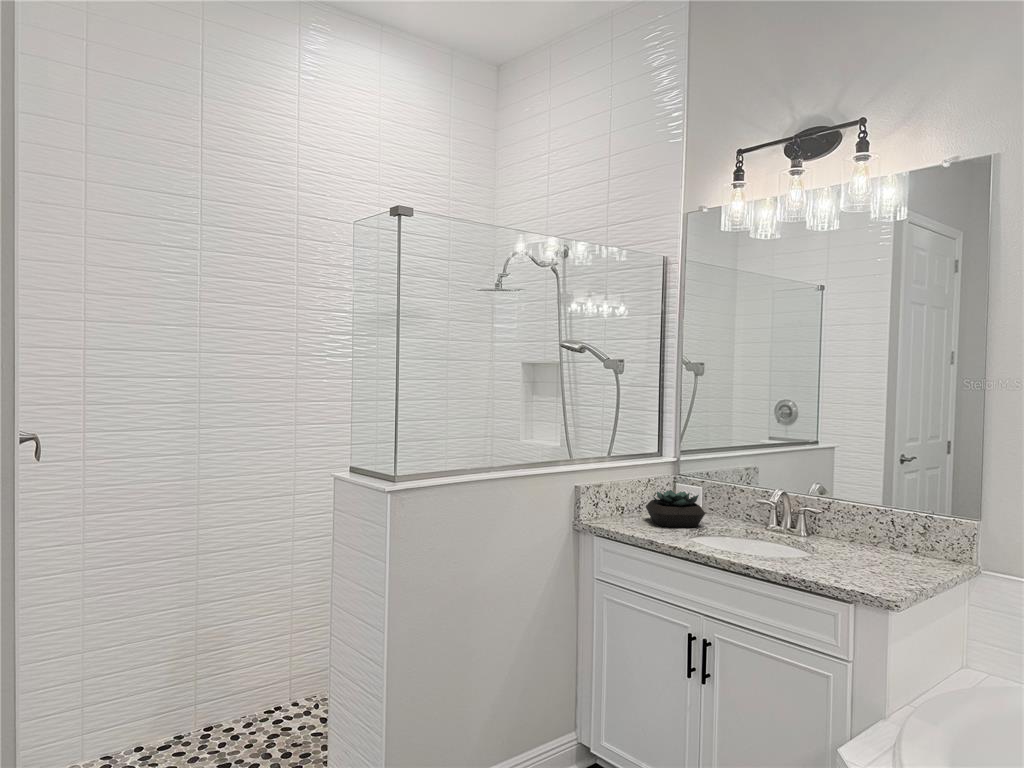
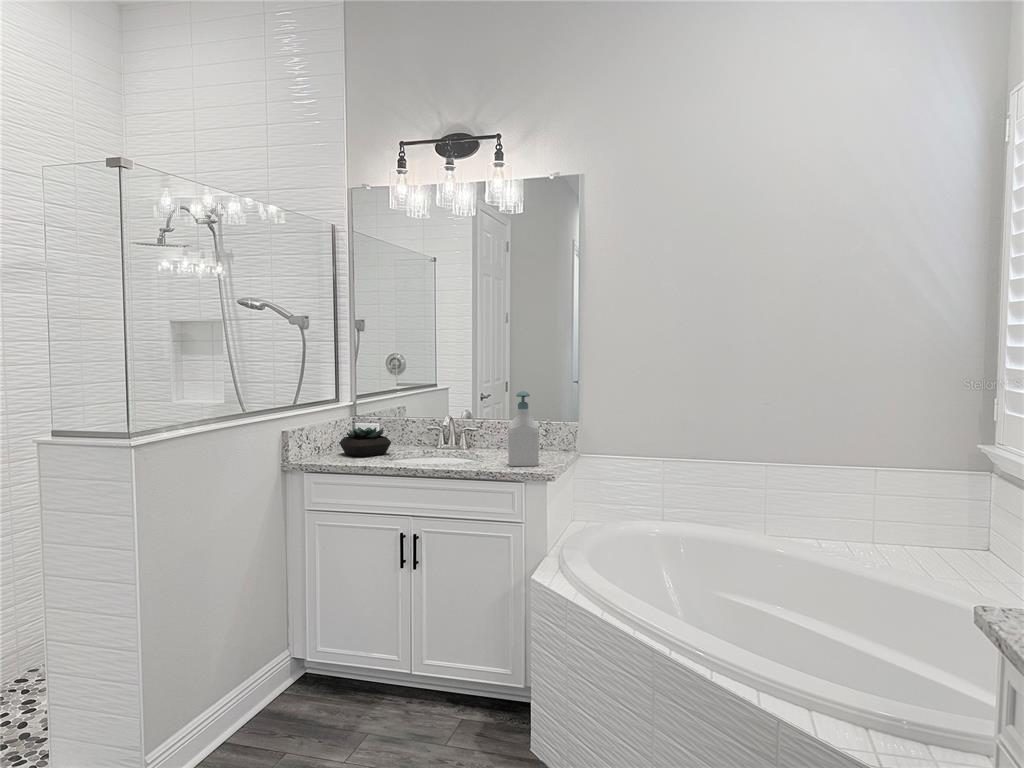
soap bottle: none [839,470,890,581] -> present [508,391,539,466]

